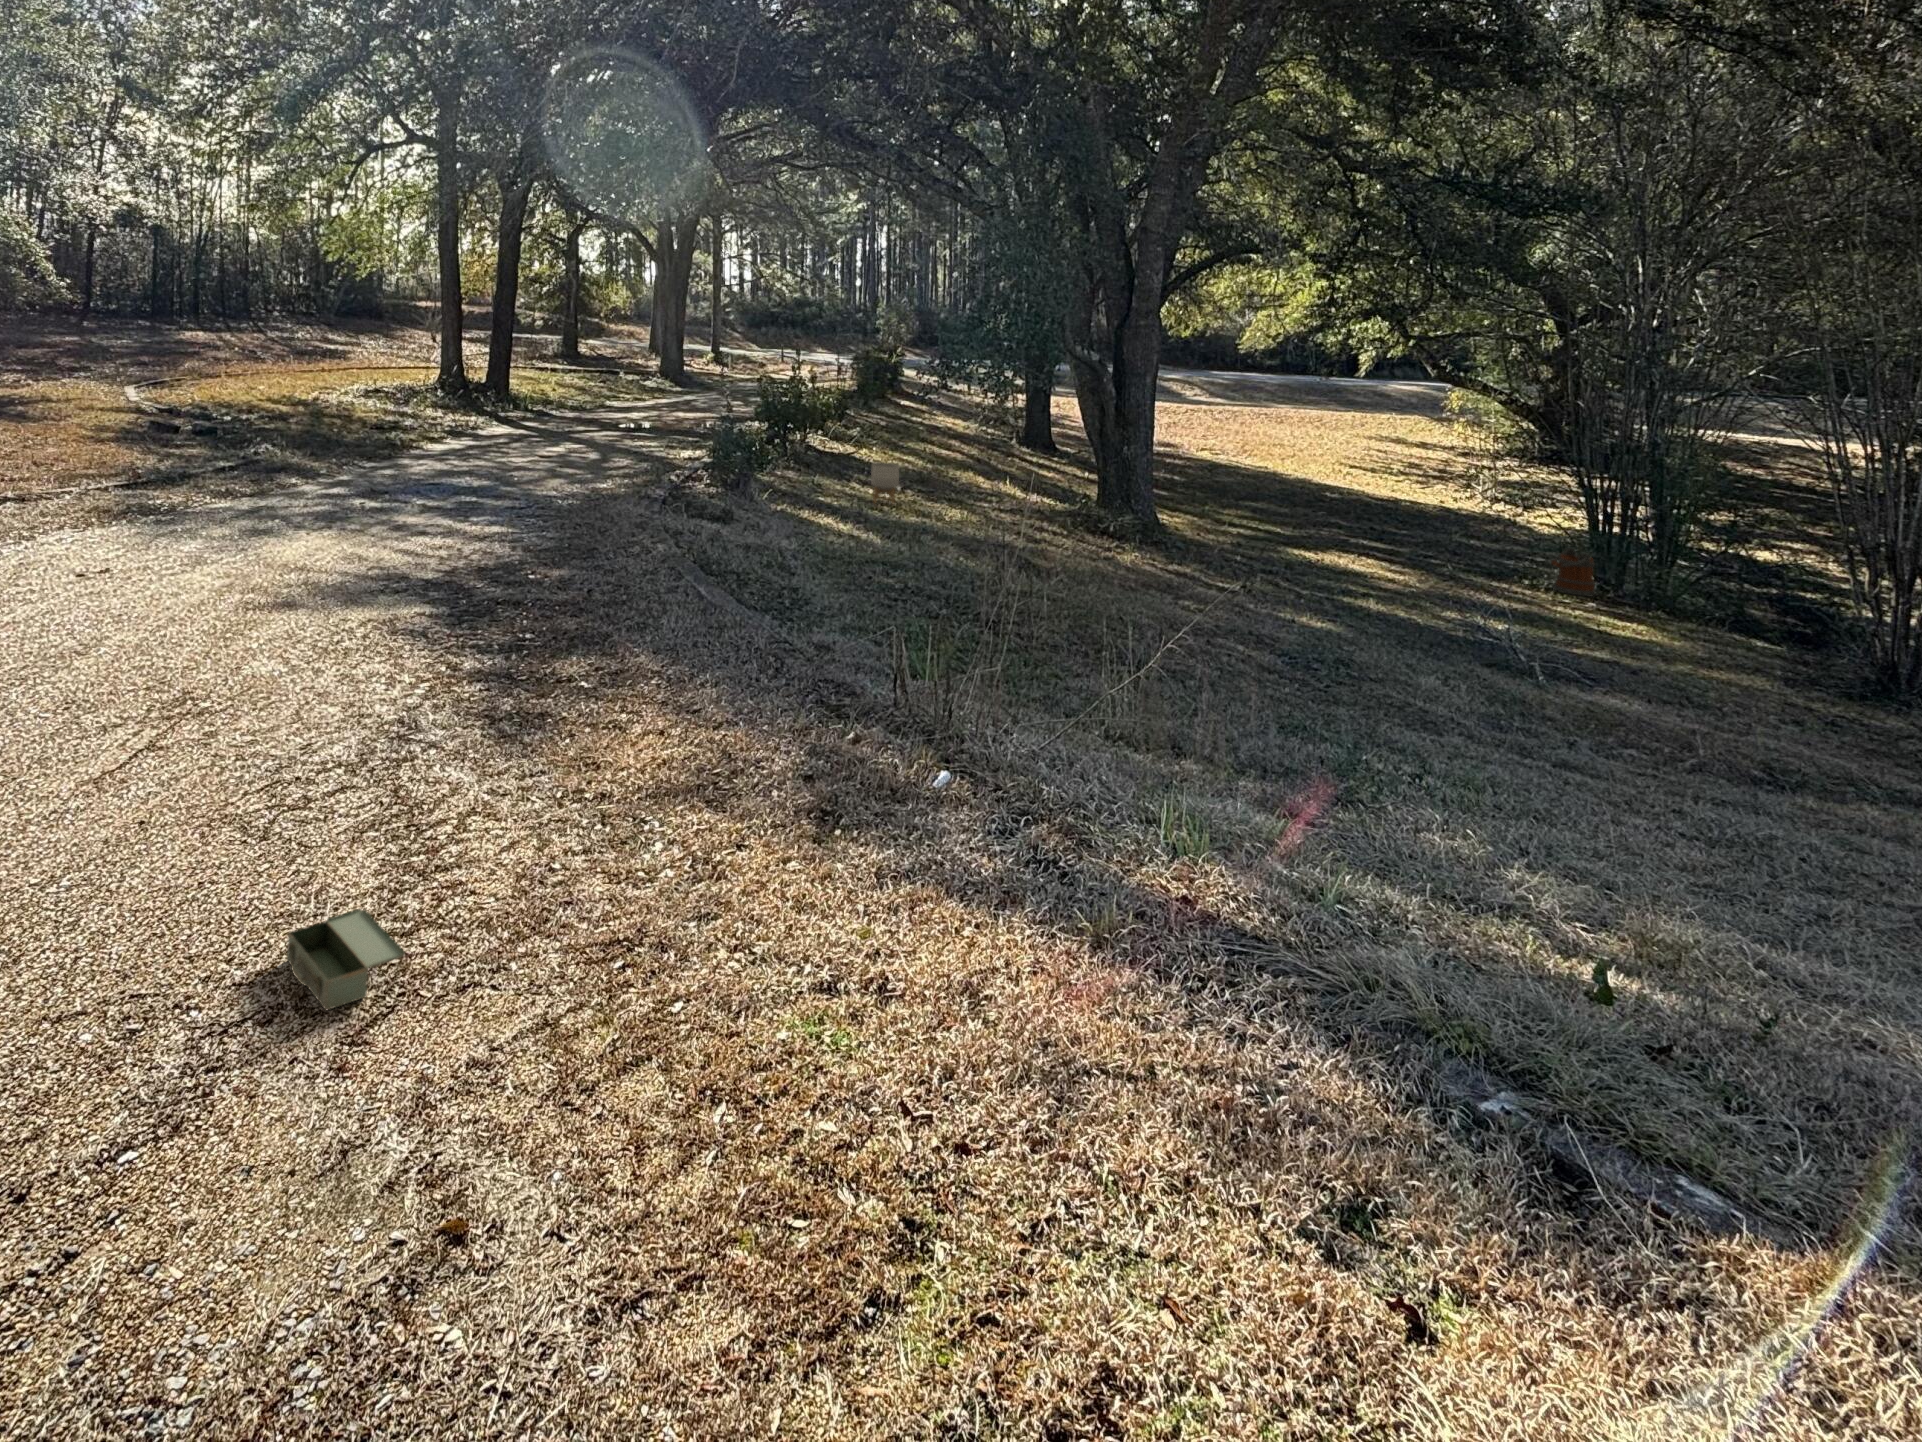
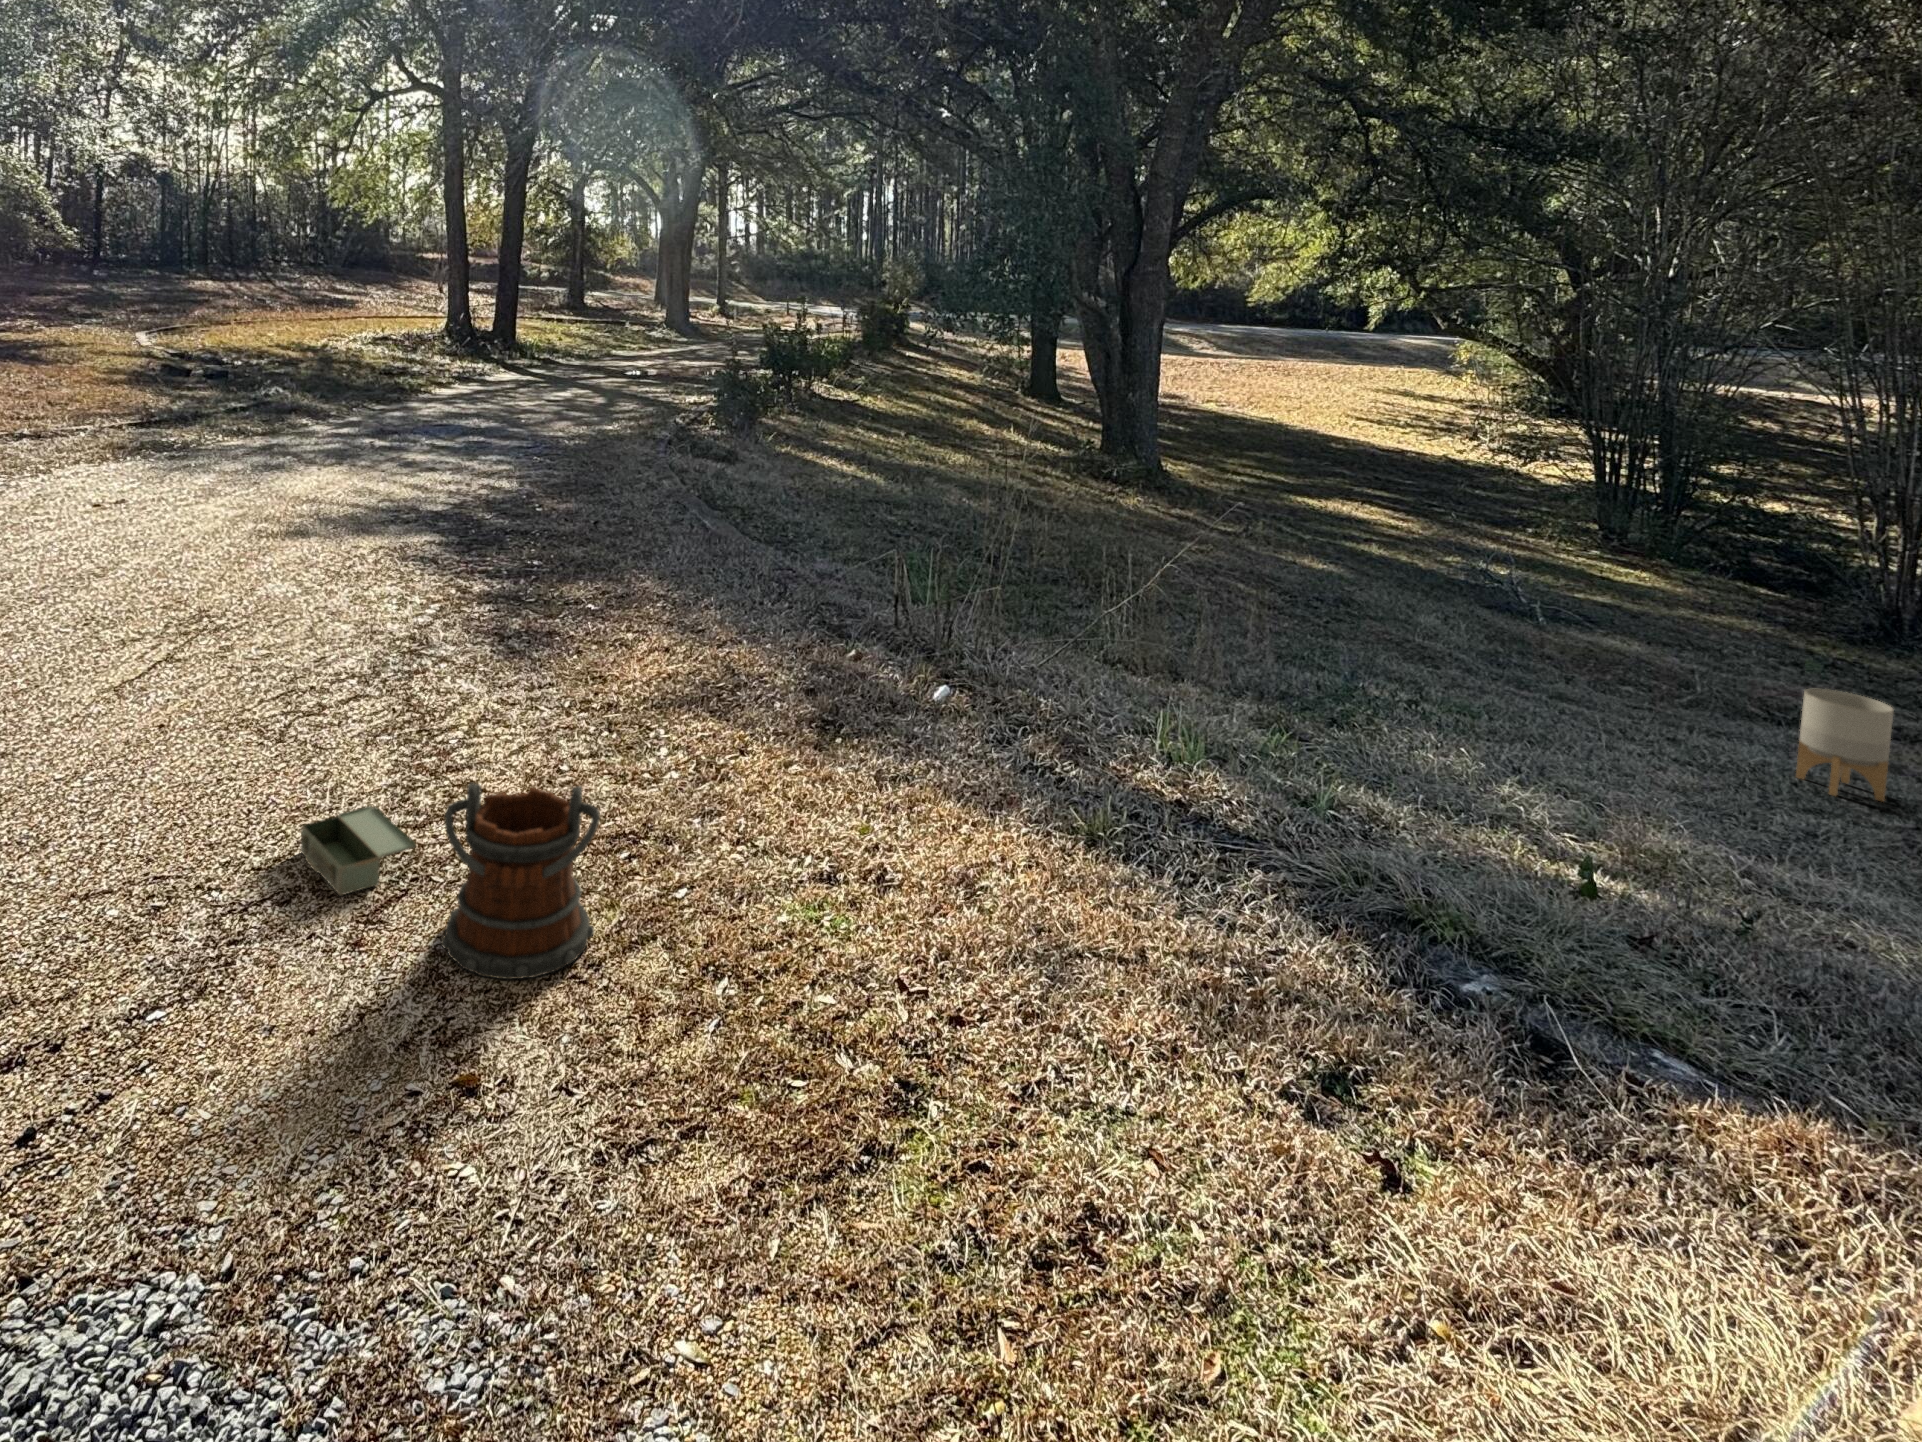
planter: present [871,463,899,504] -> present [1796,689,1893,801]
bucket: present [1551,548,1598,597] -> present [441,783,600,979]

